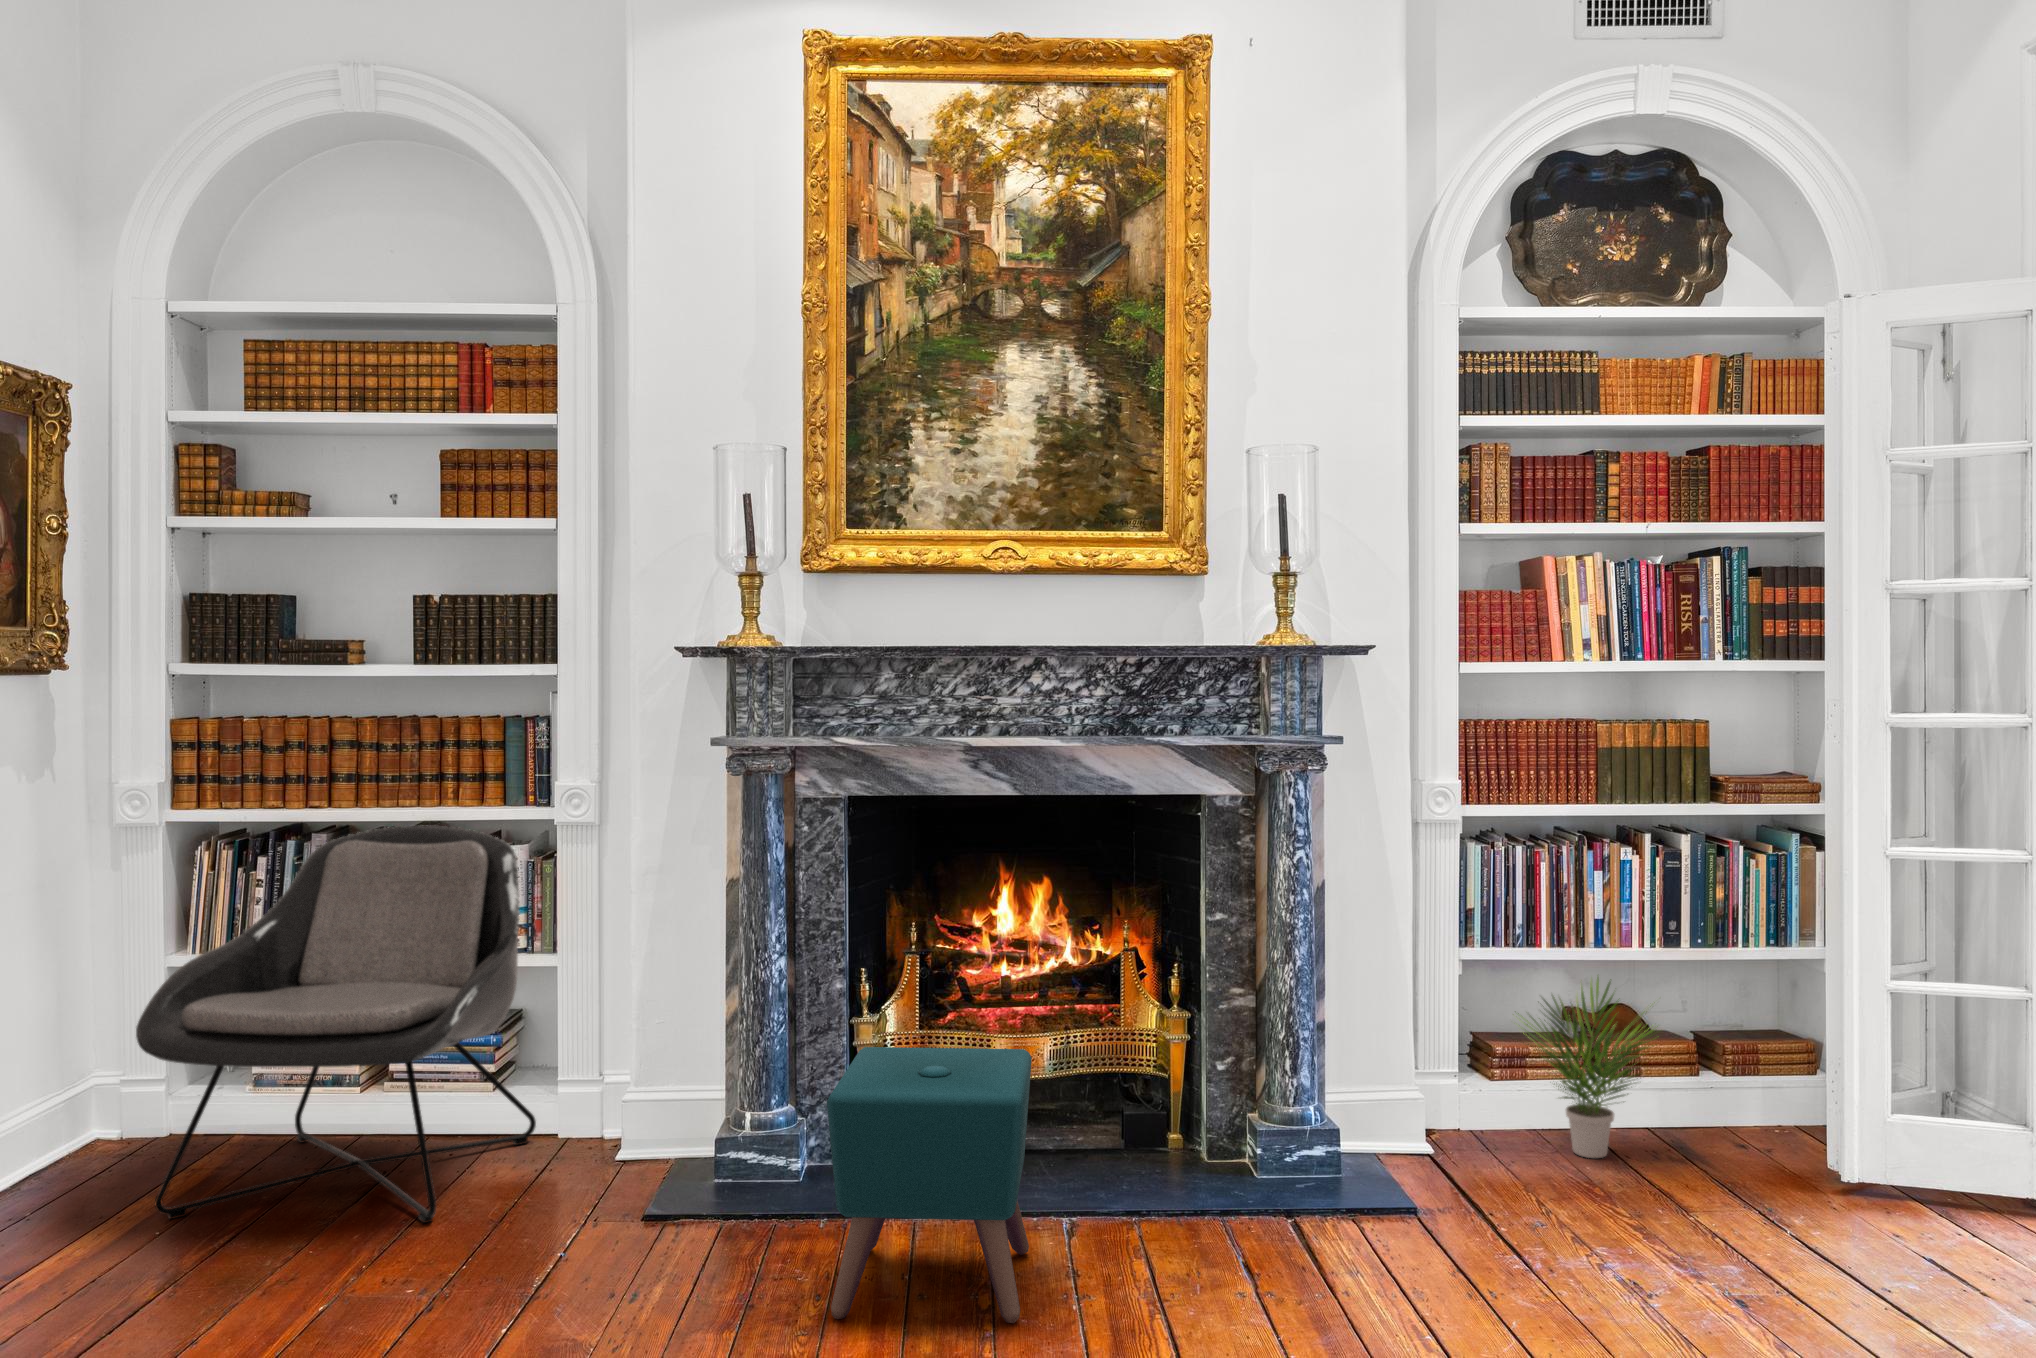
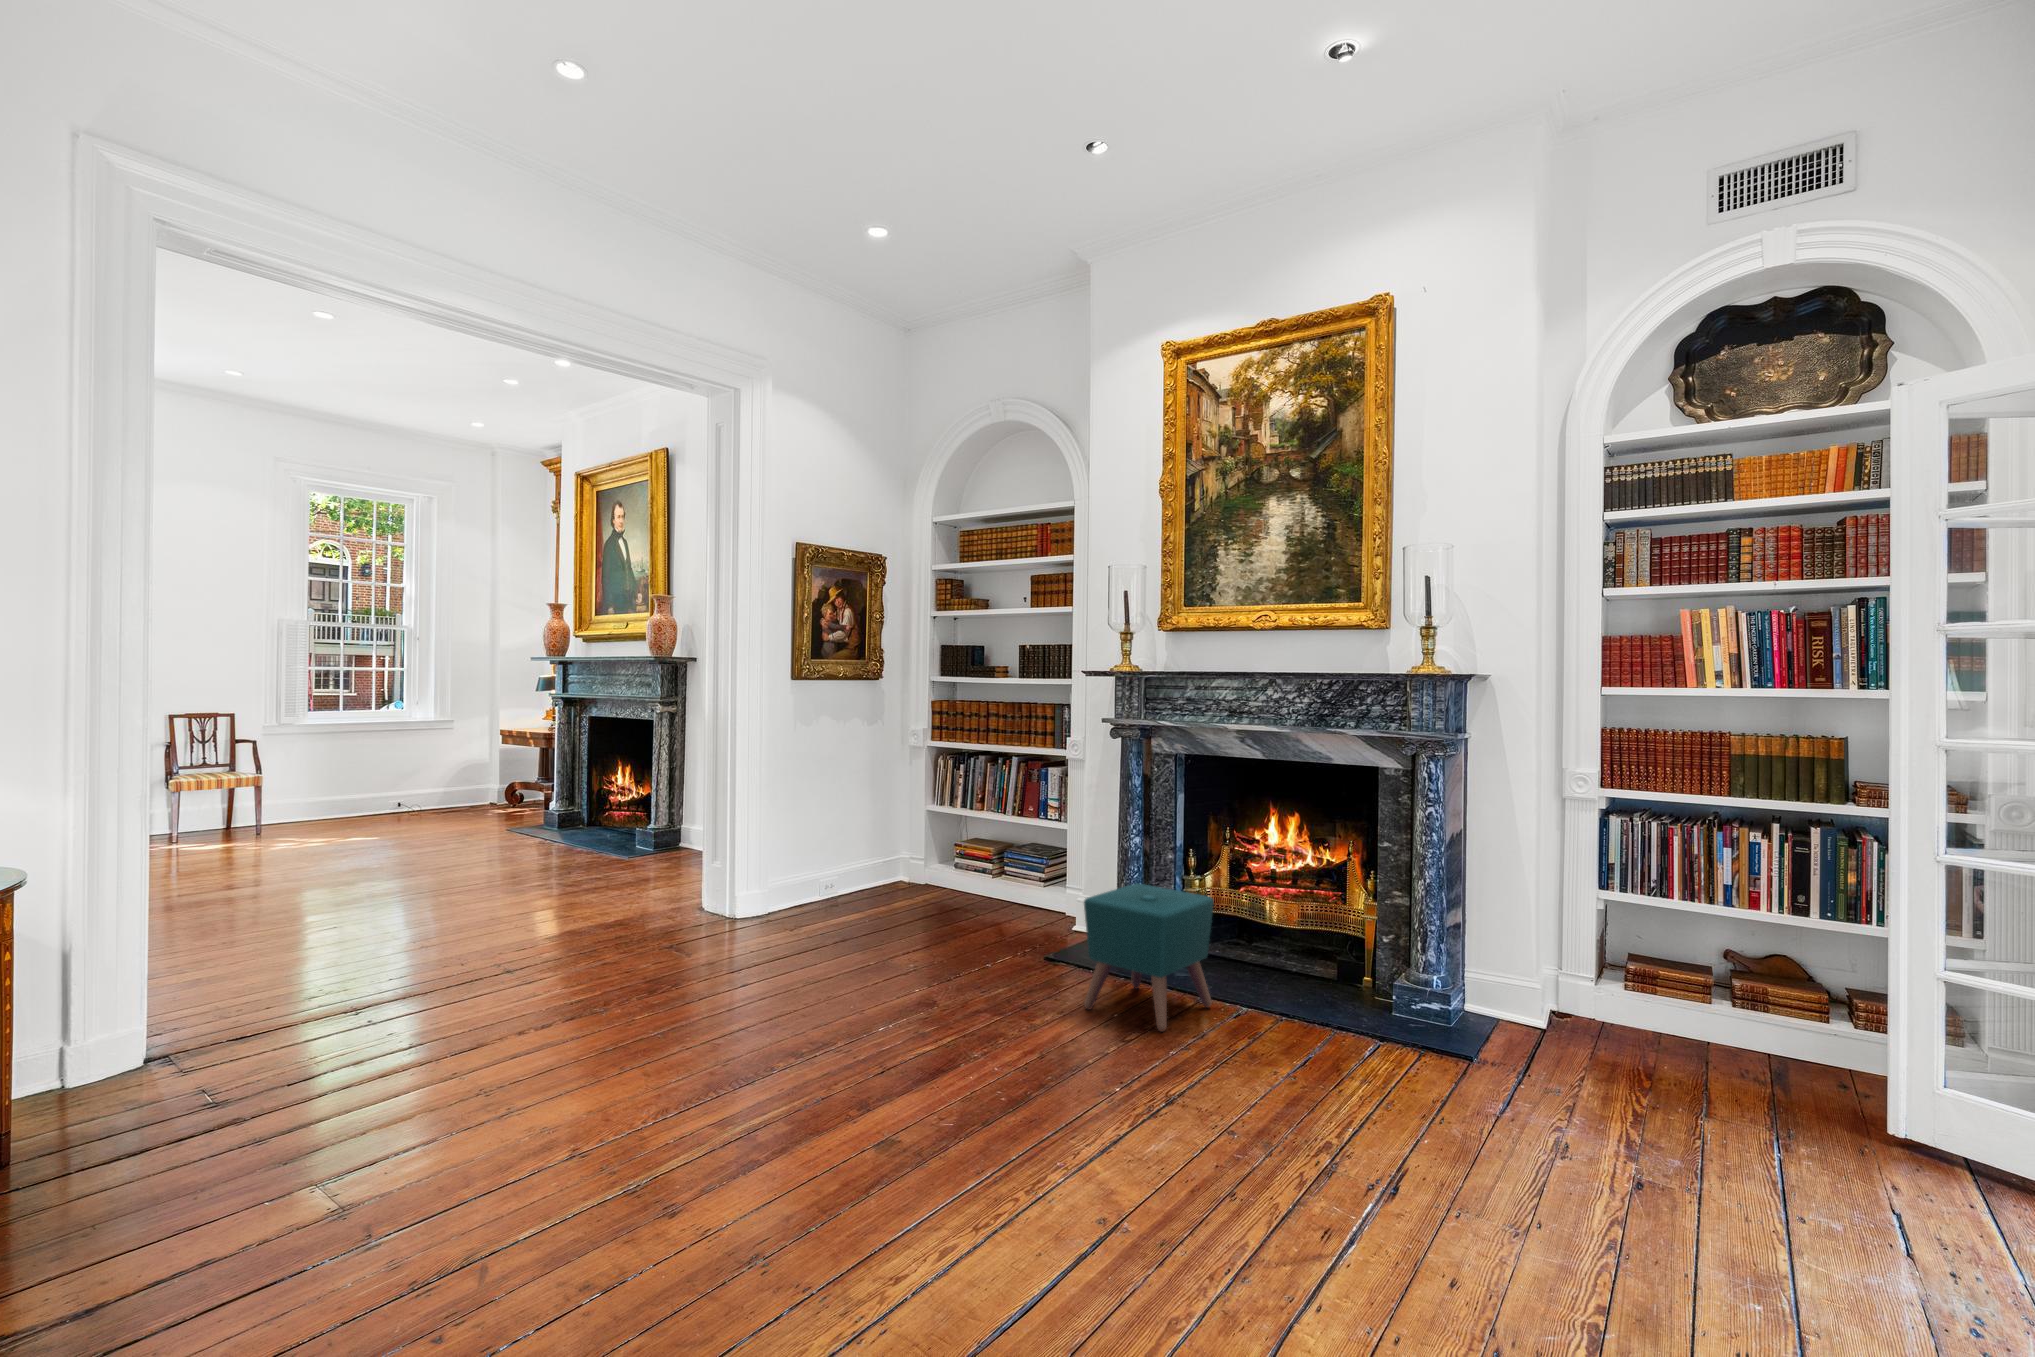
lounge chair: present [136,825,536,1223] -> none [881,755,1052,936]
potted plant: present [1518,975,1658,1158] -> none [1605,923,1748,1055]

